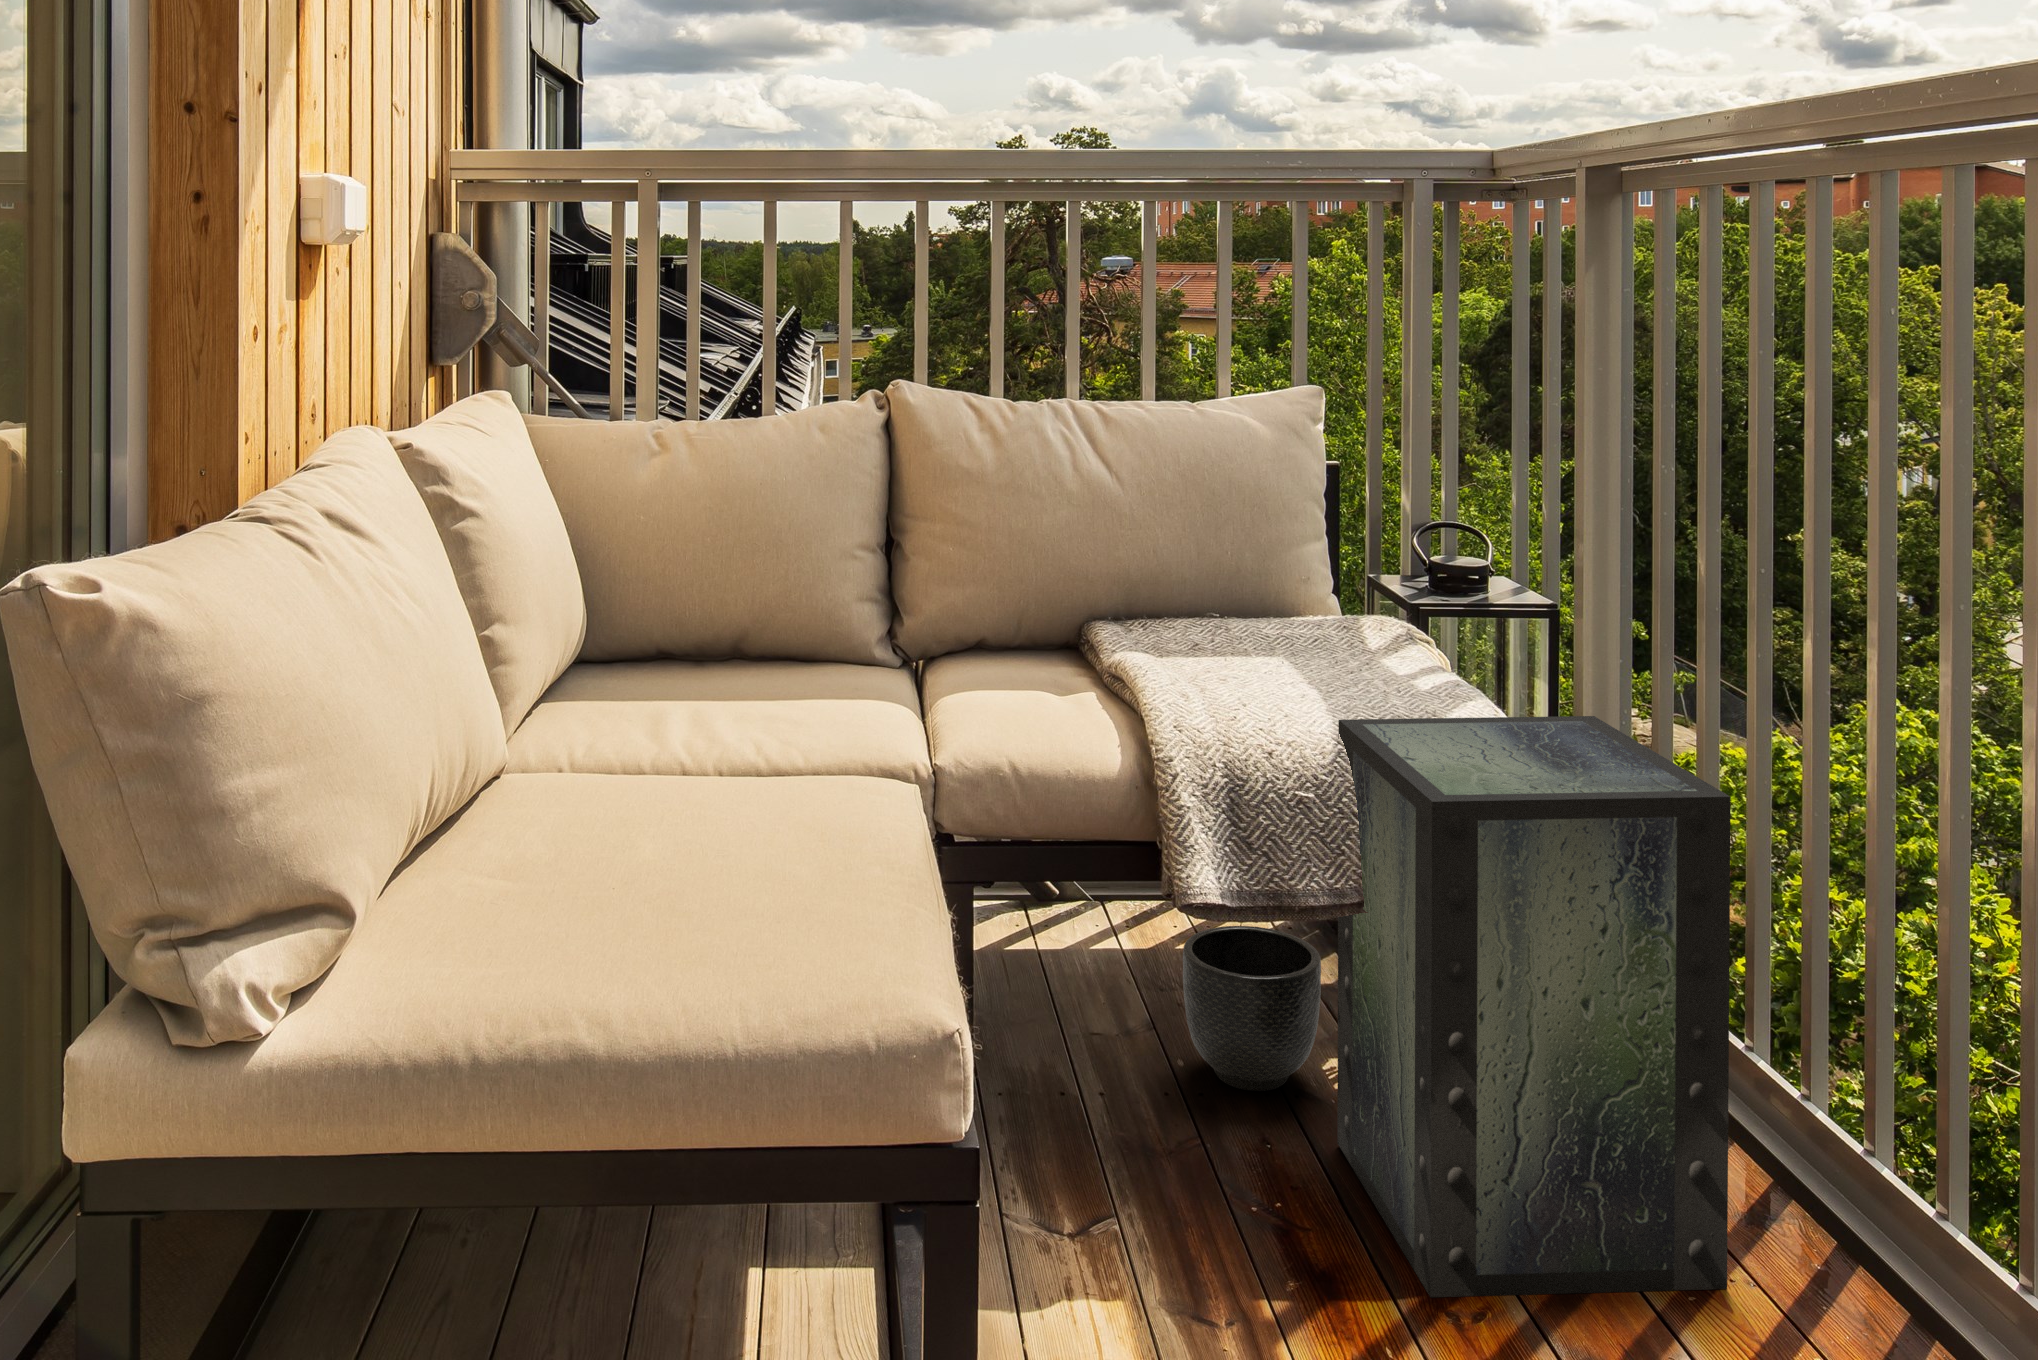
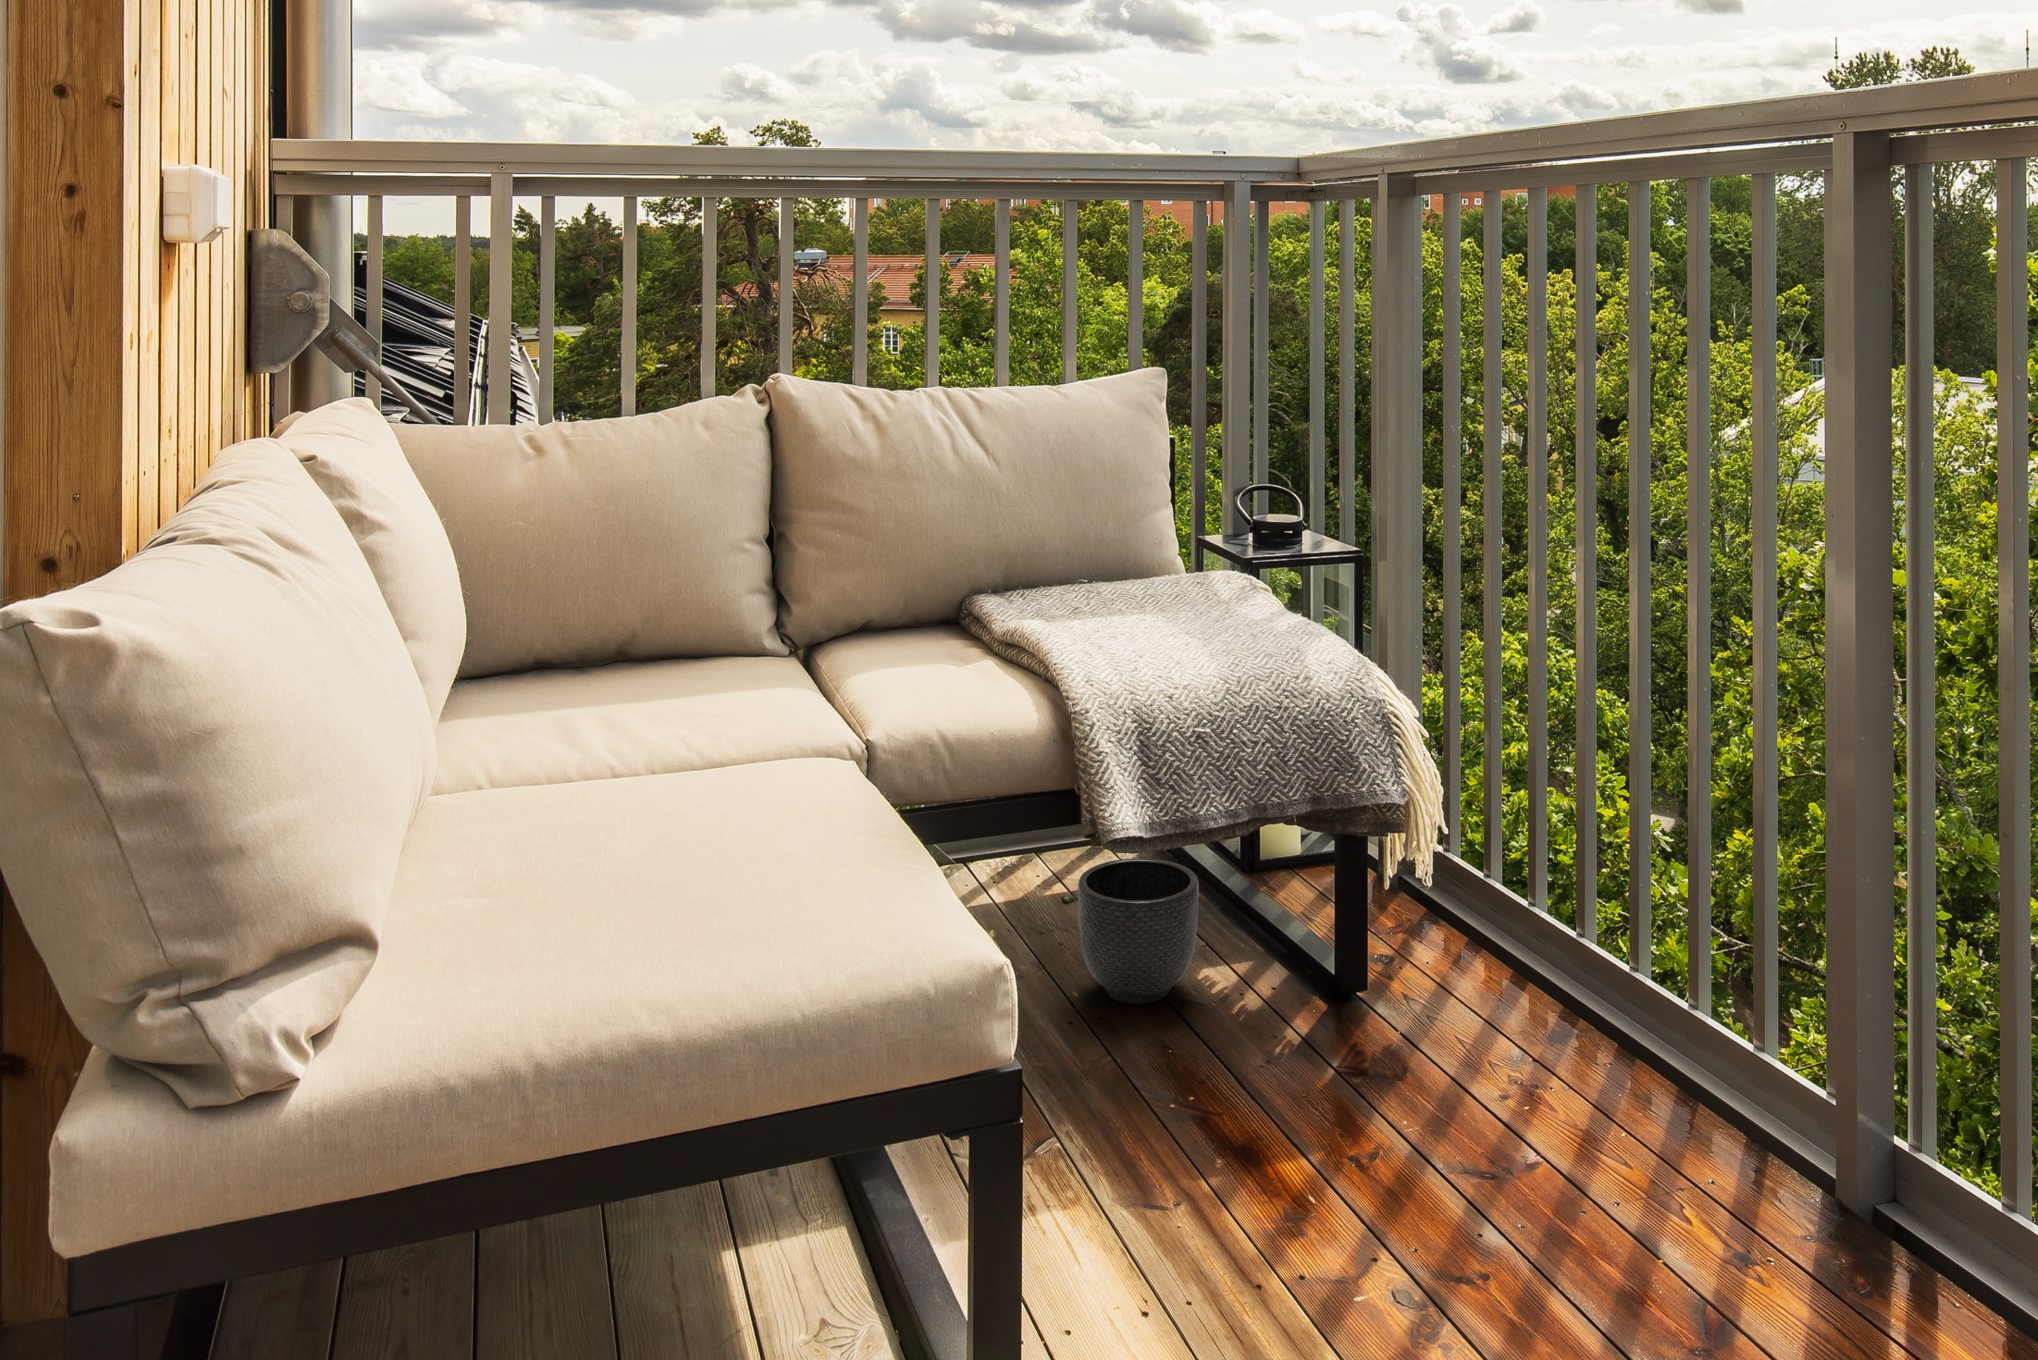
storage box: present [1337,716,1731,1297] -> none [1226,644,1552,1148]

